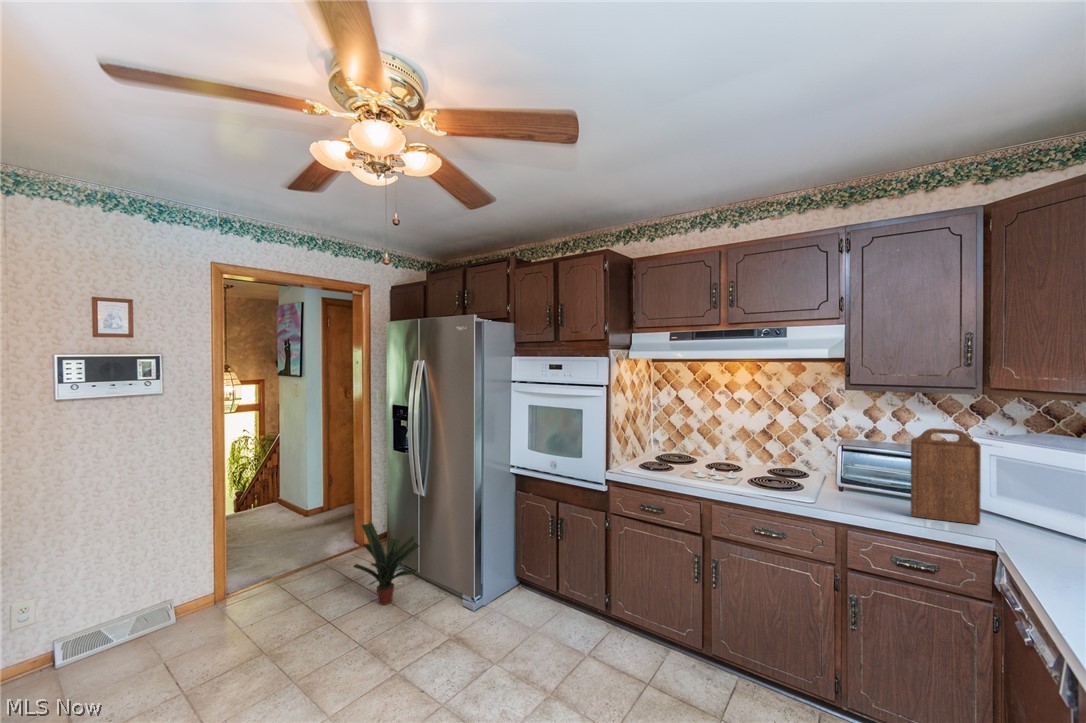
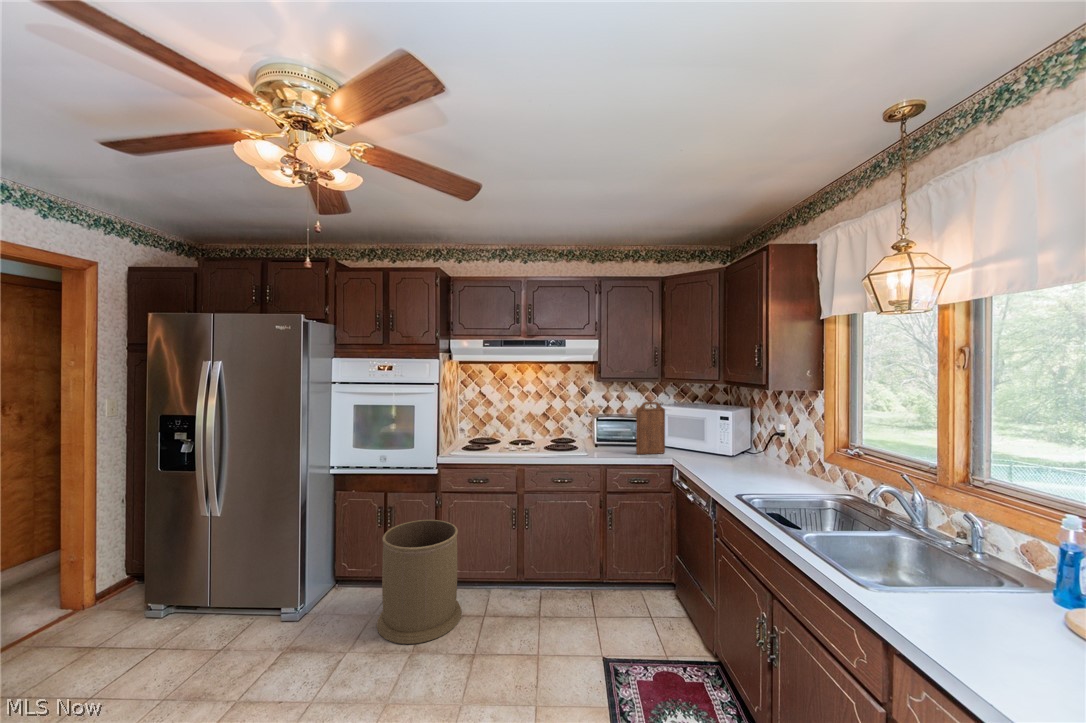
potted plant: present [353,523,419,605] -> none [115,563,219,656]
trash can: none [530,540,623,688] -> present [377,520,462,644]

